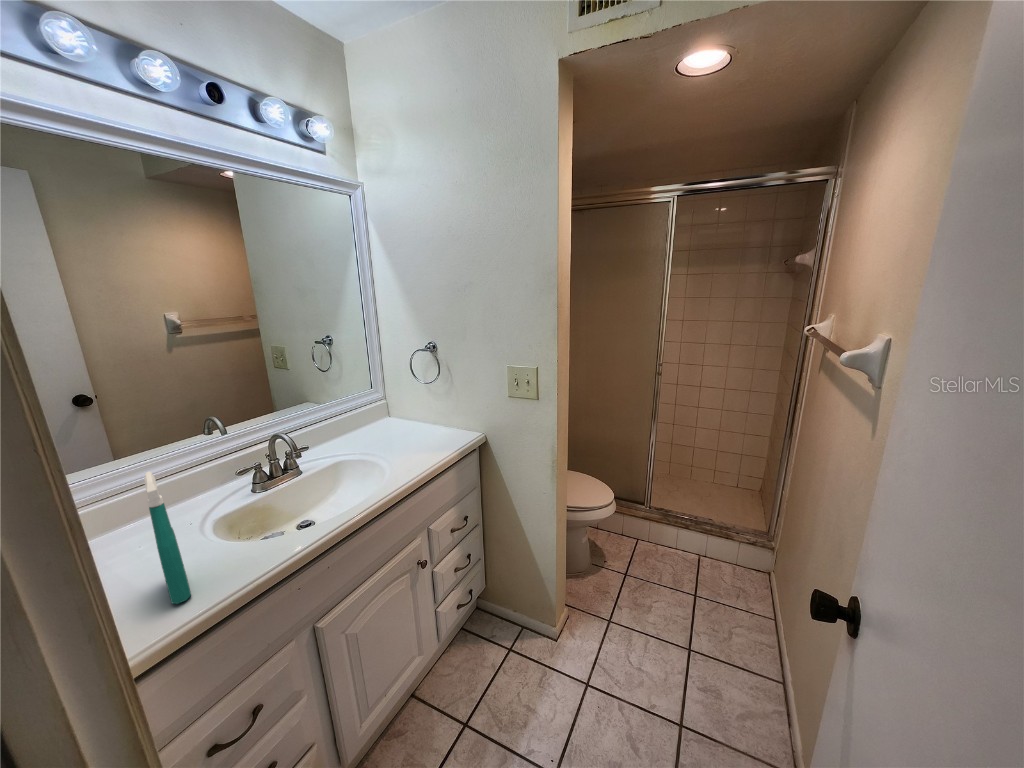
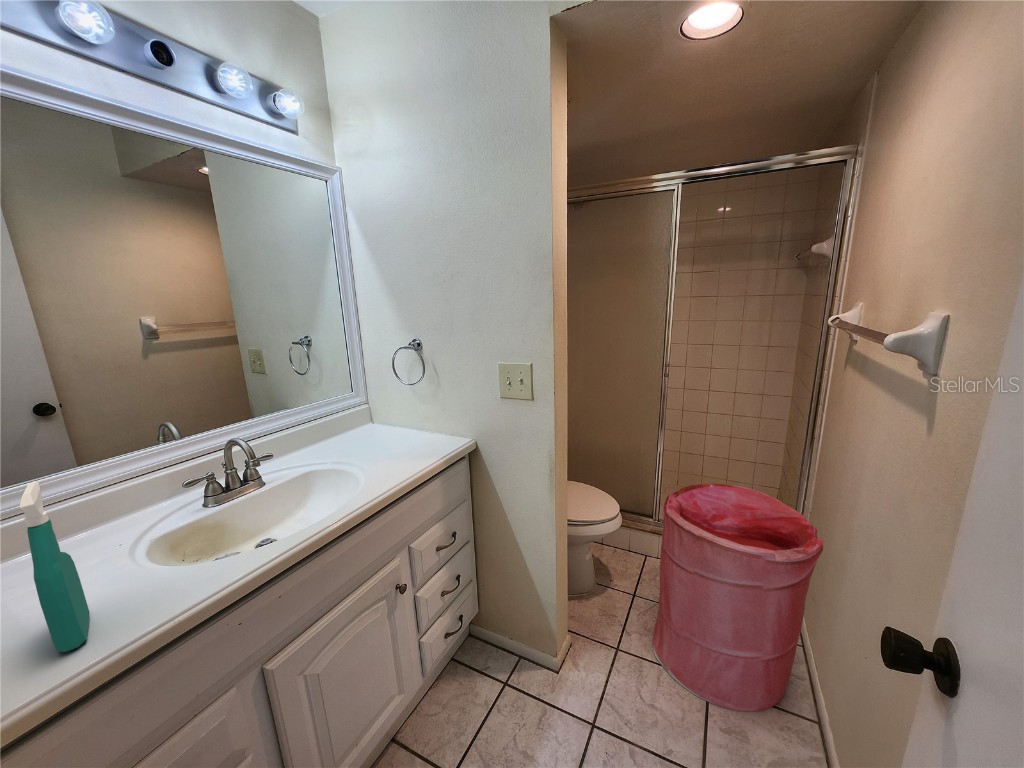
laundry hamper: none [642,474,793,673] -> present [652,483,823,711]

